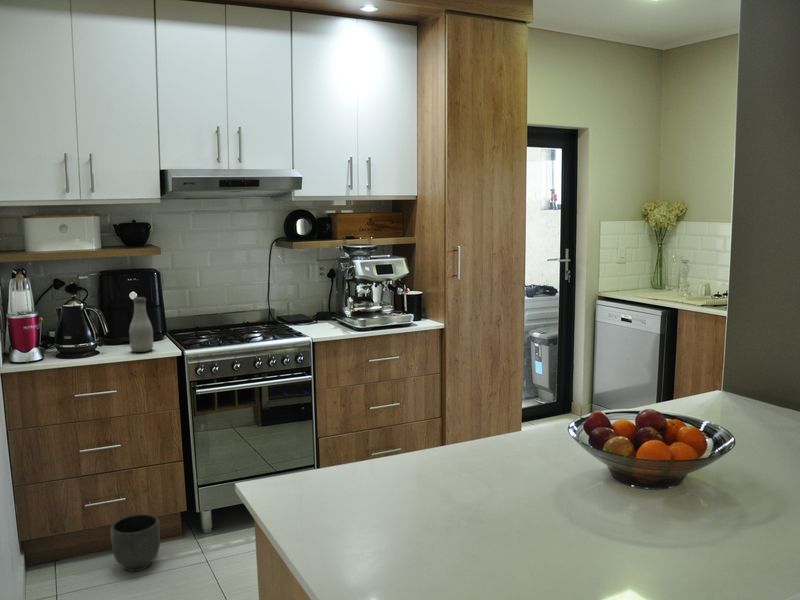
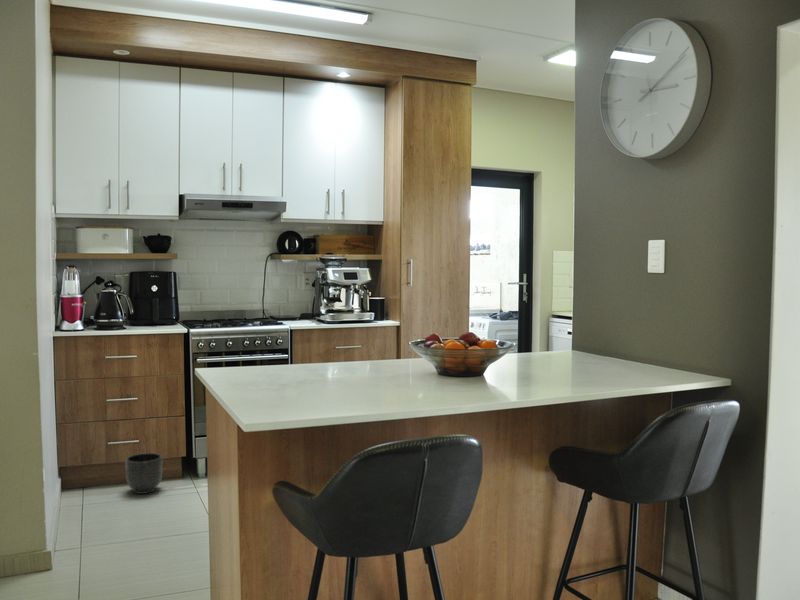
bottle: present [129,297,153,352] -> none [149,288,166,329]

